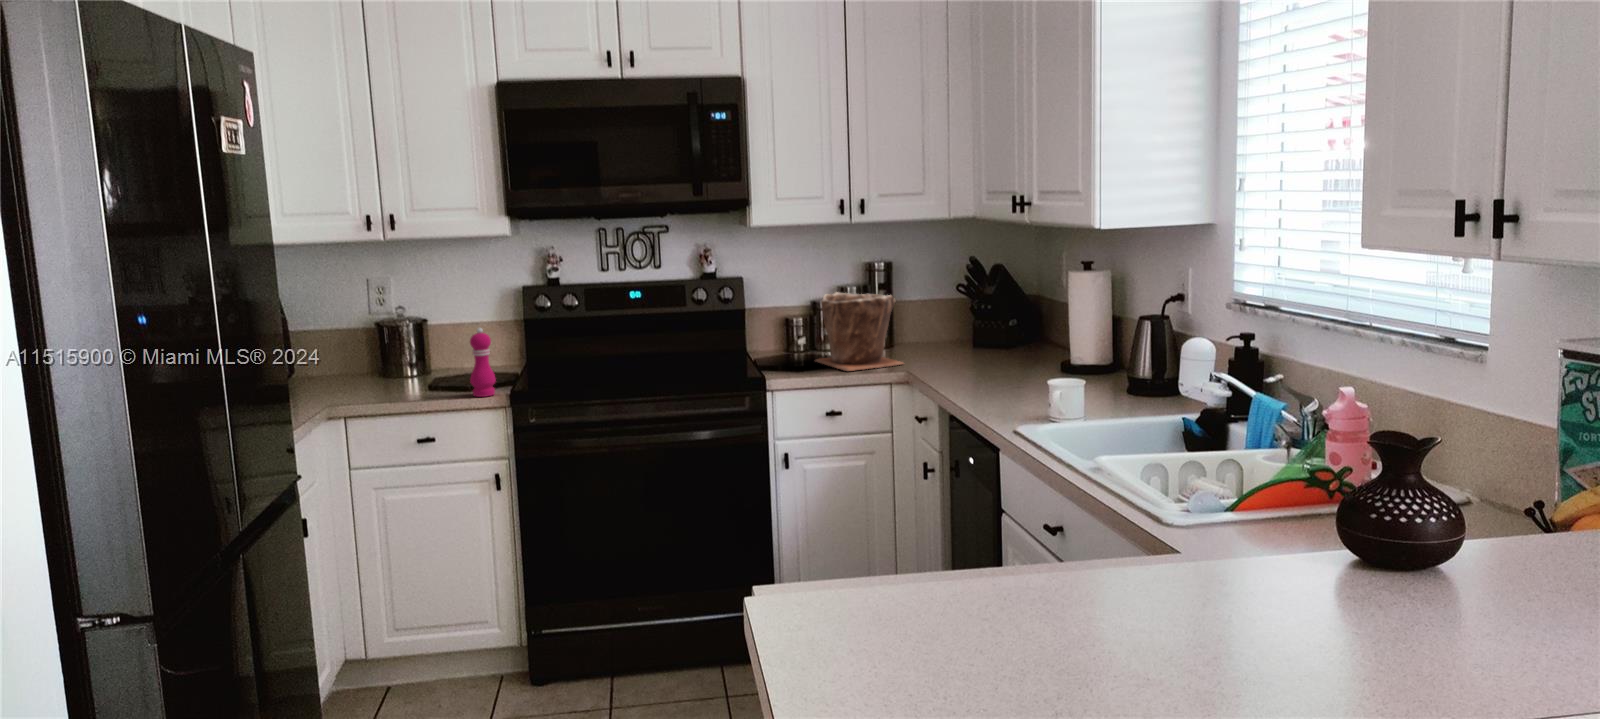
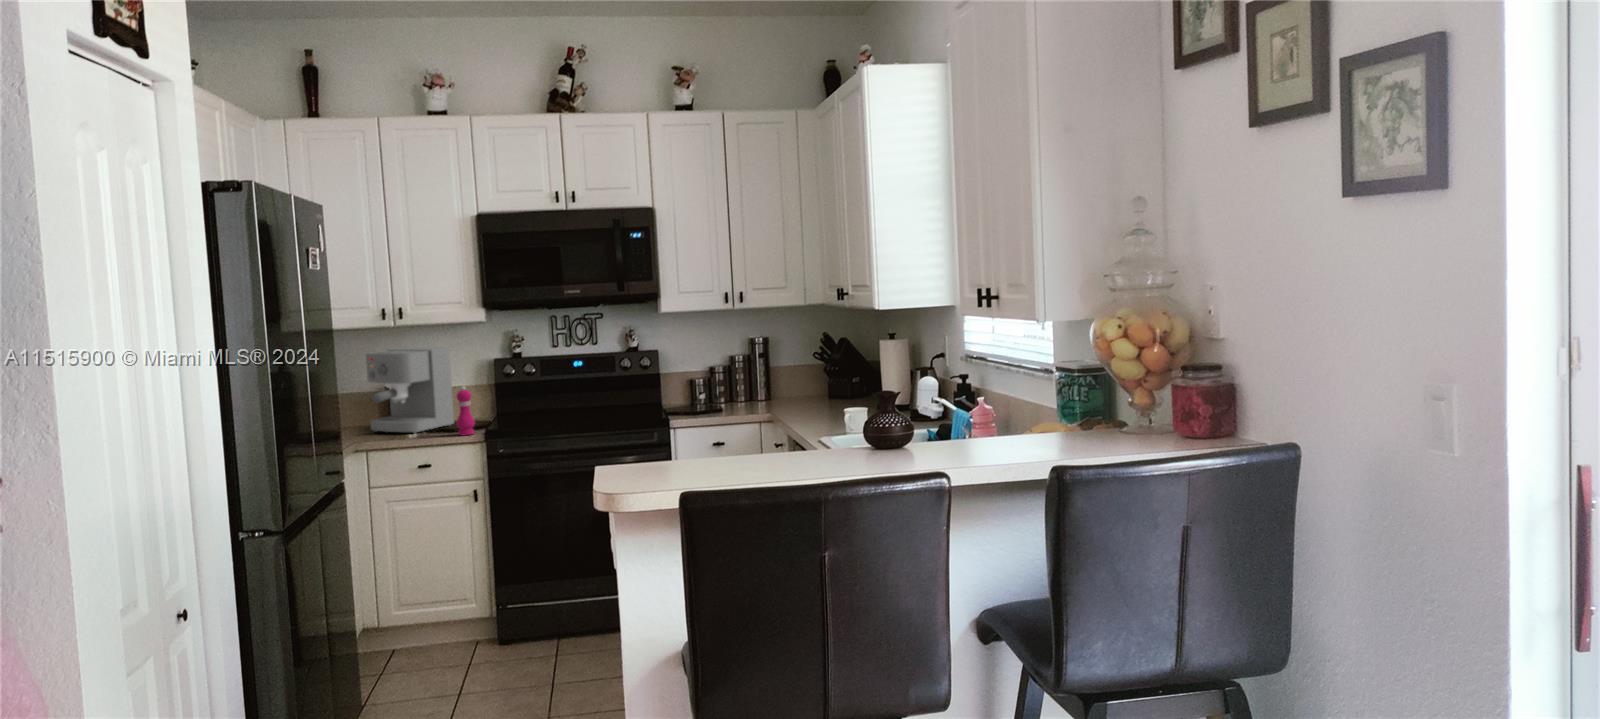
coffee maker: none [345,269,468,391] -> present [366,347,454,434]
plant pot: present [816,292,903,371] -> none [708,359,772,414]

